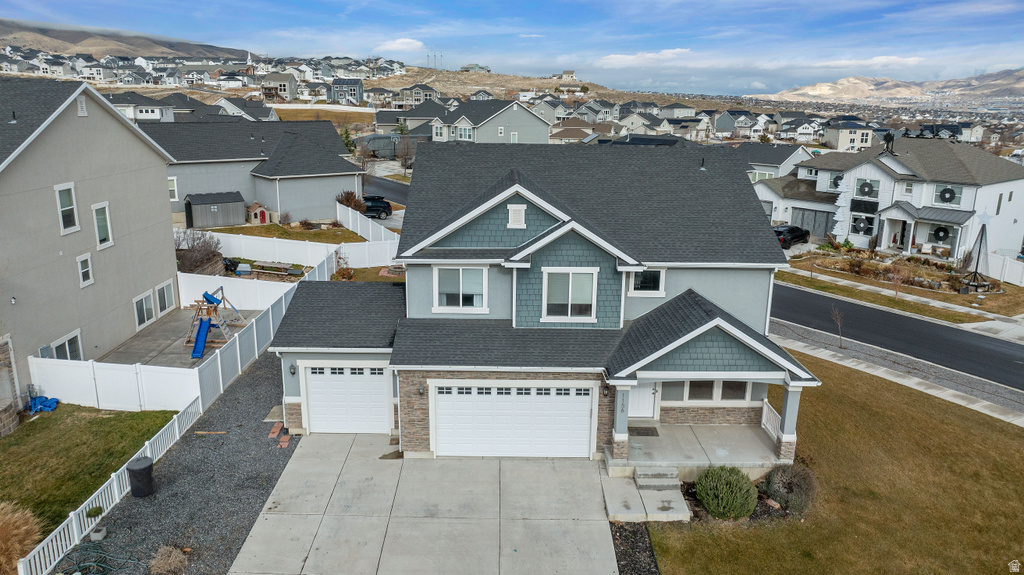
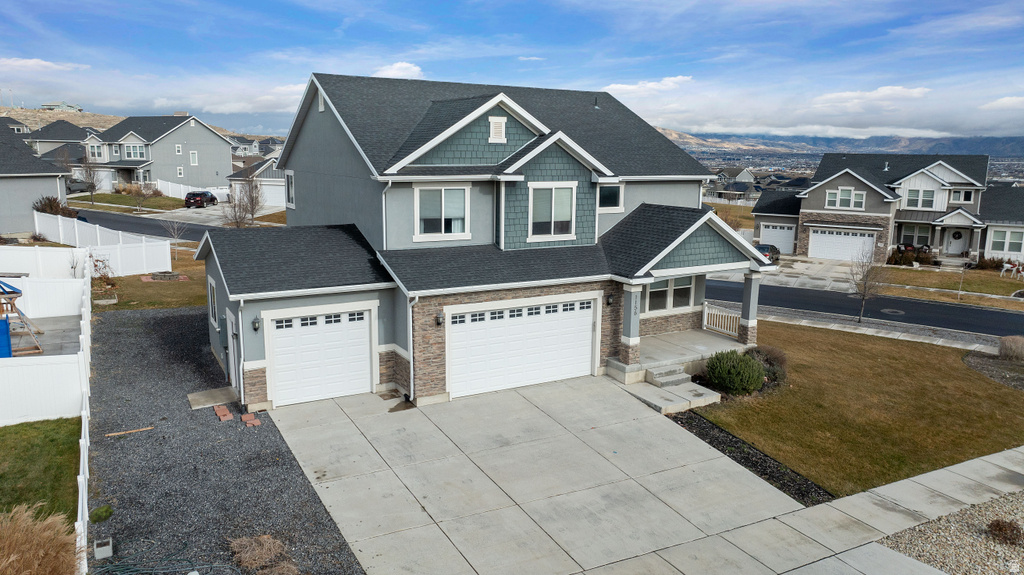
trash can: present [126,456,156,497] -> none [89,445,131,505]

